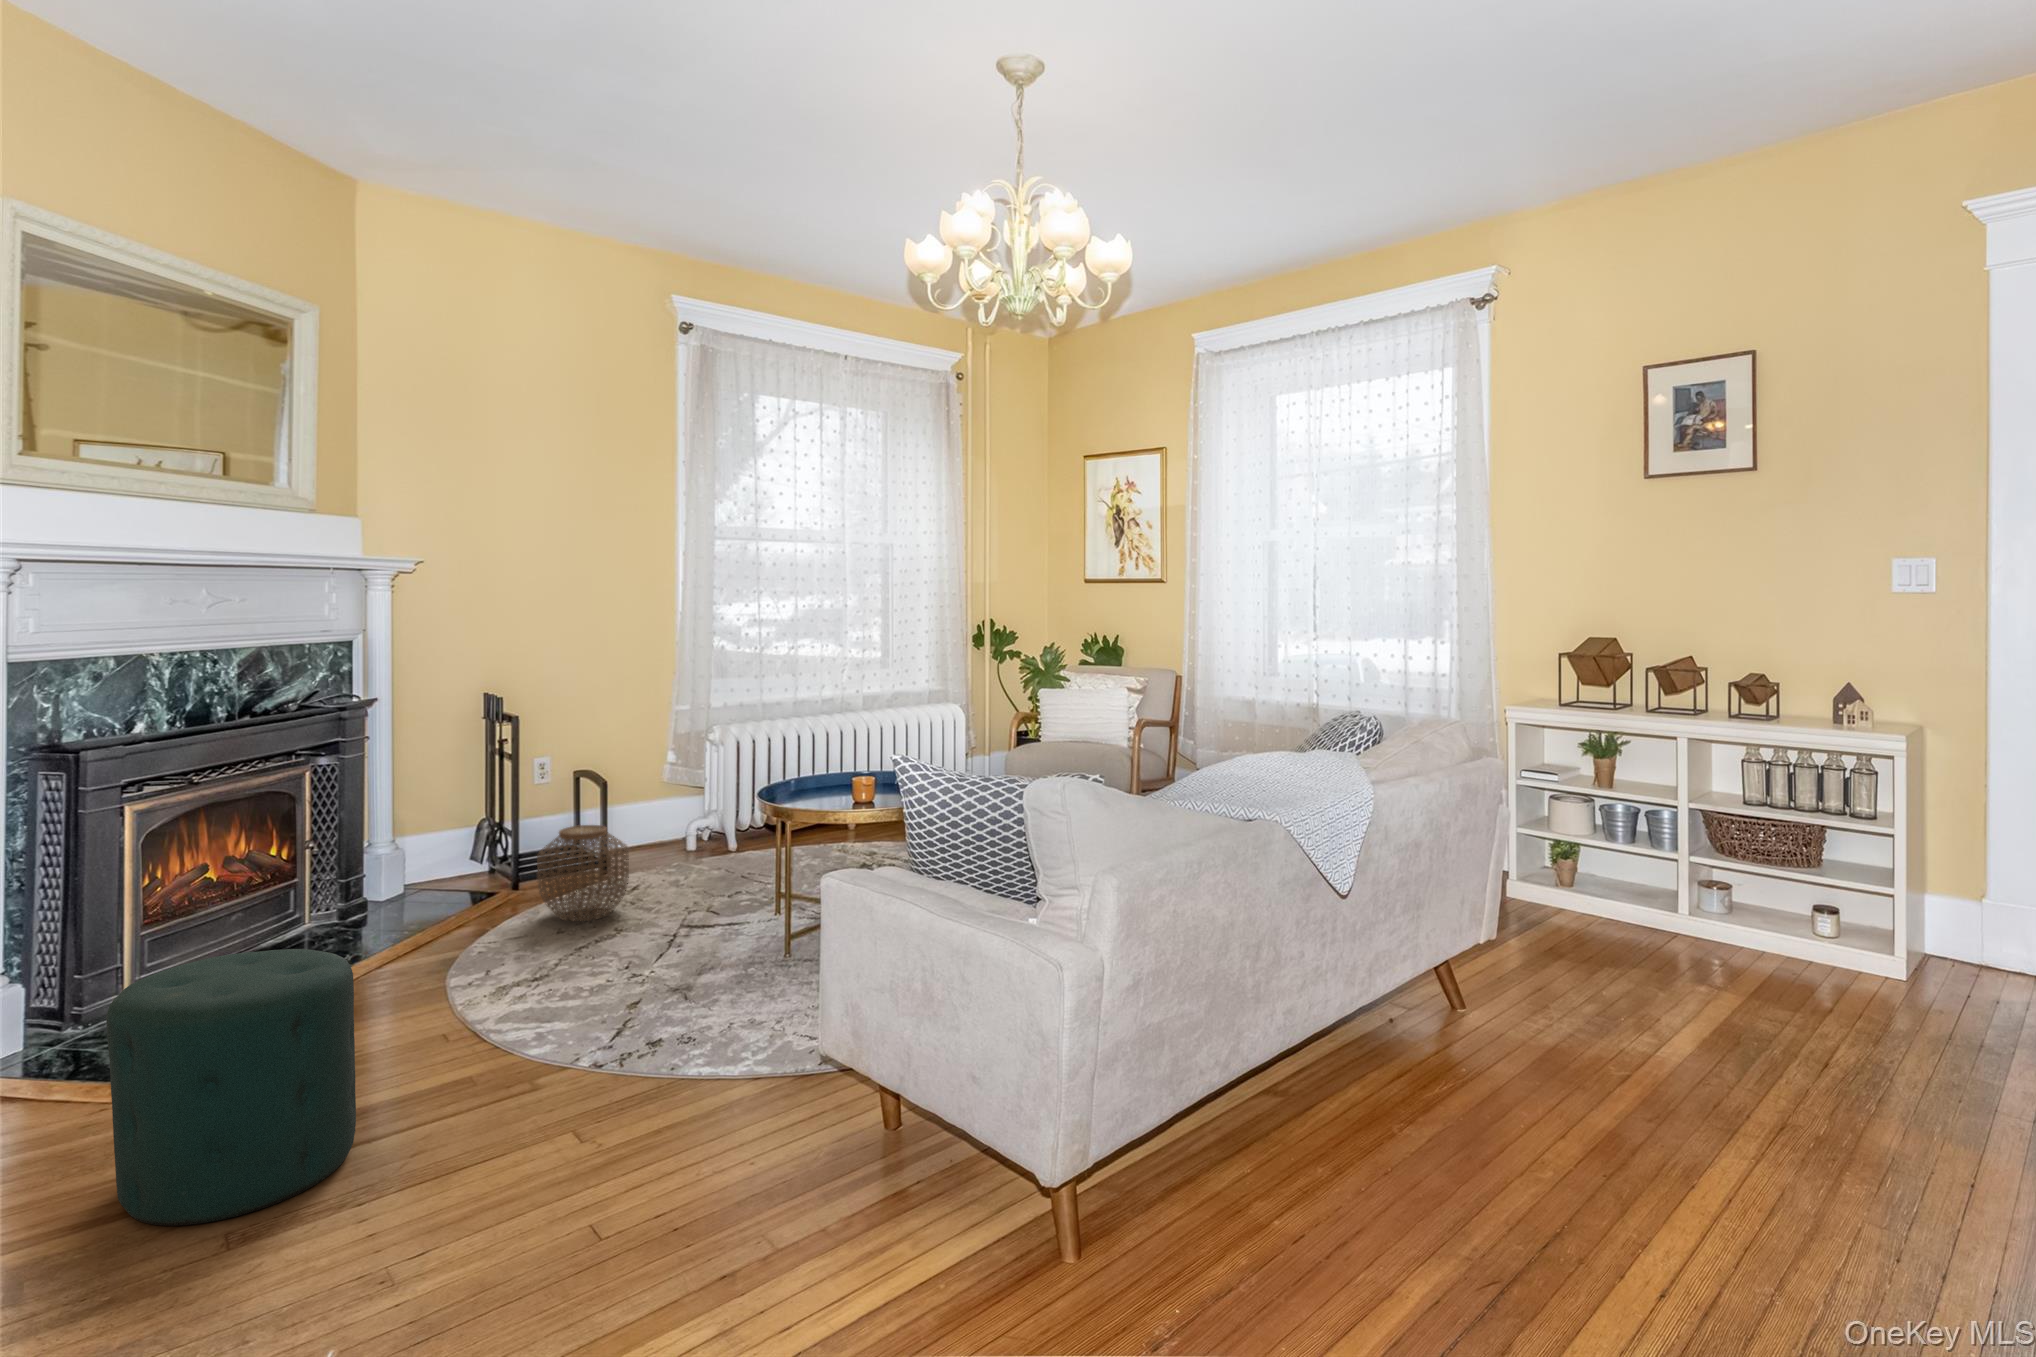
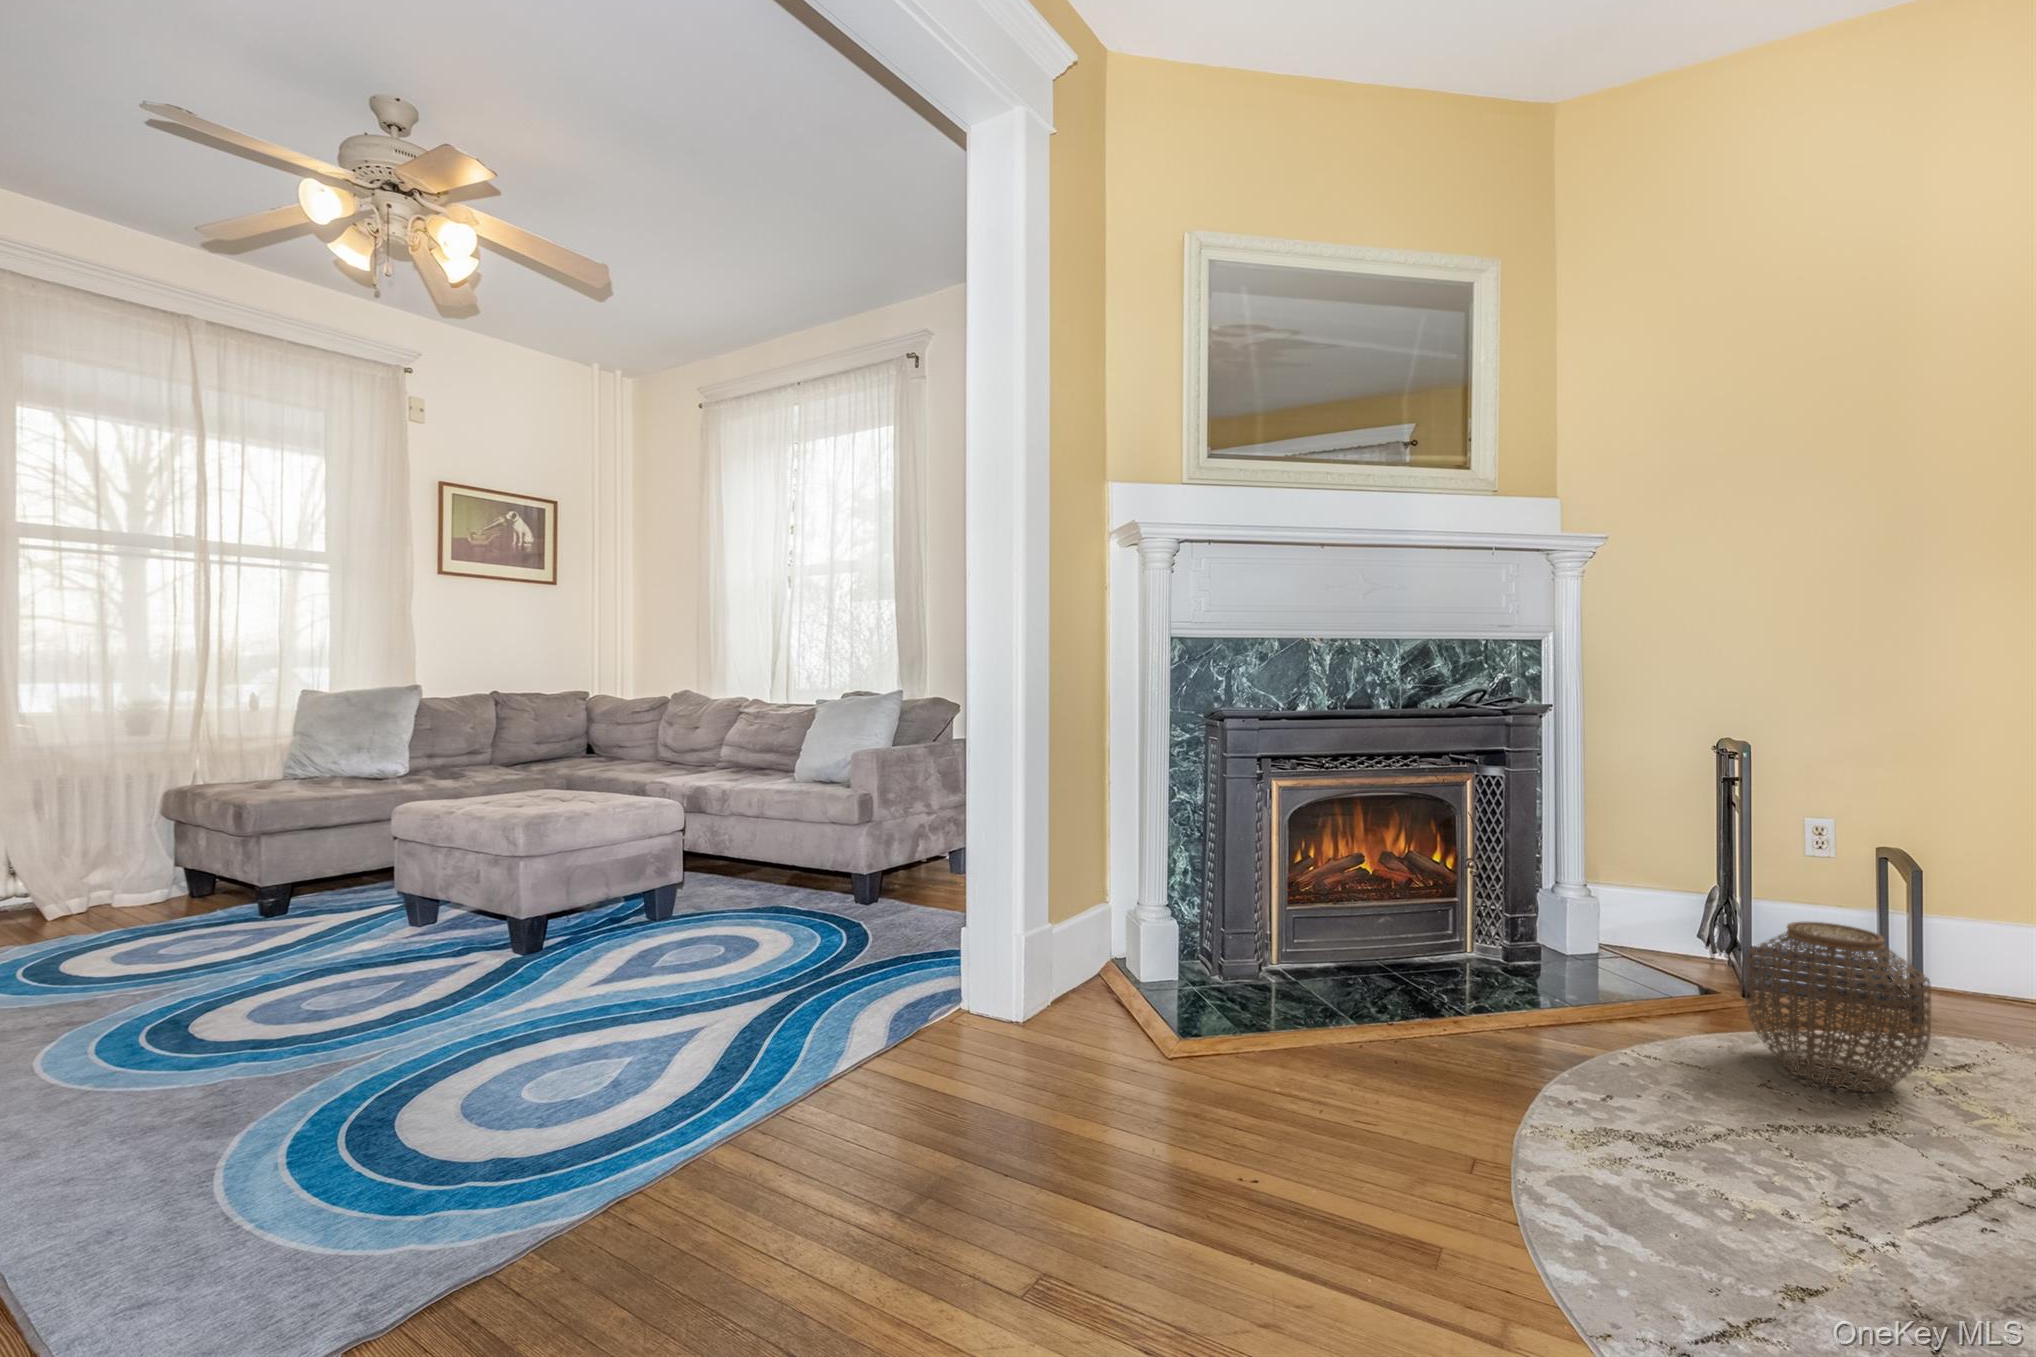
ottoman: present [106,949,356,1226] -> none [1004,942,1243,1286]

